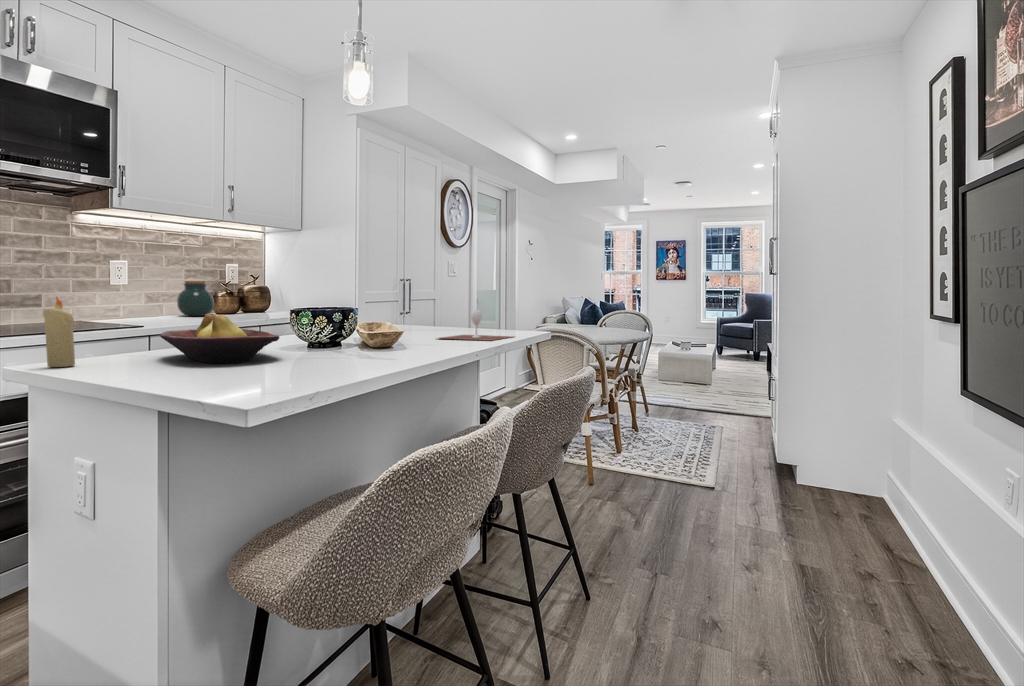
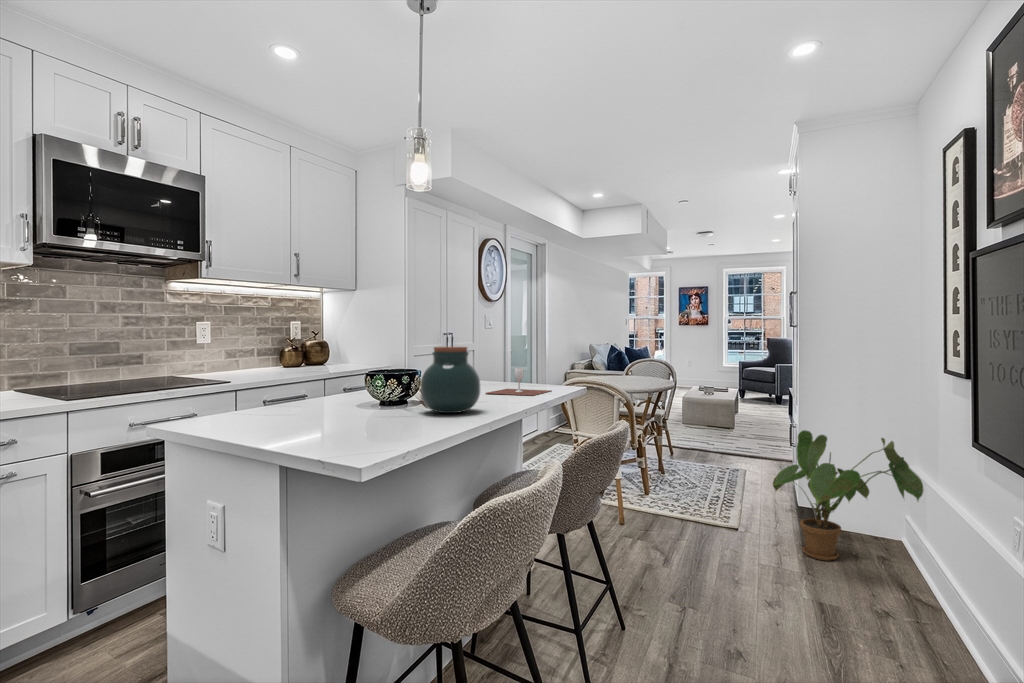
jar: present [177,281,214,316] -> present [420,347,480,413]
candle: present [43,297,75,367] -> none [190,369,212,425]
fruit bowl: present [160,313,279,363] -> none [271,379,366,421]
house plant: none [752,383,914,520] -> present [773,430,924,561]

